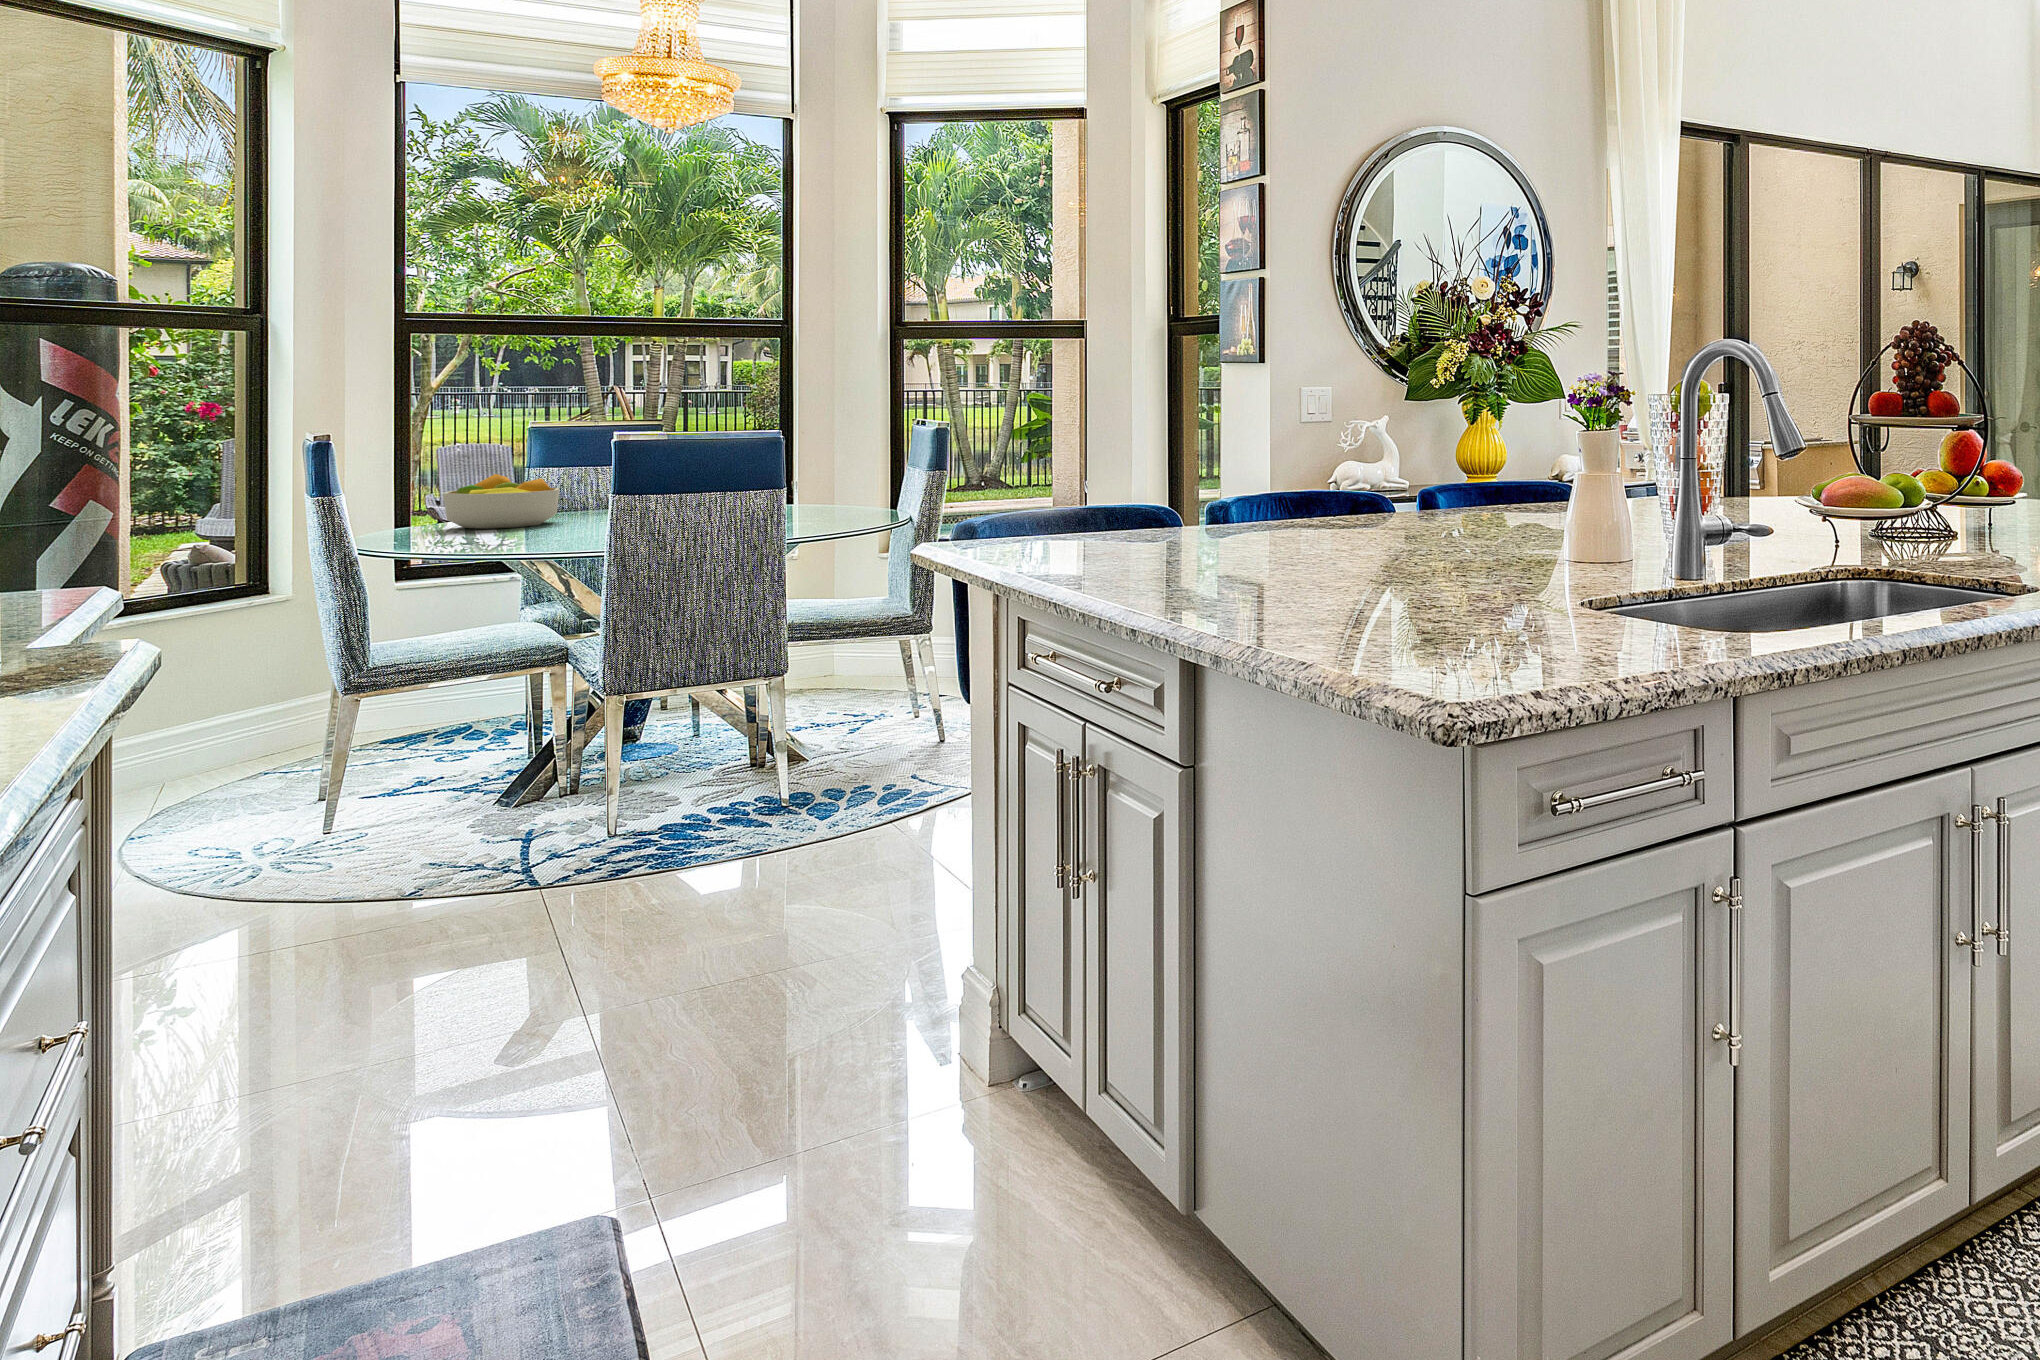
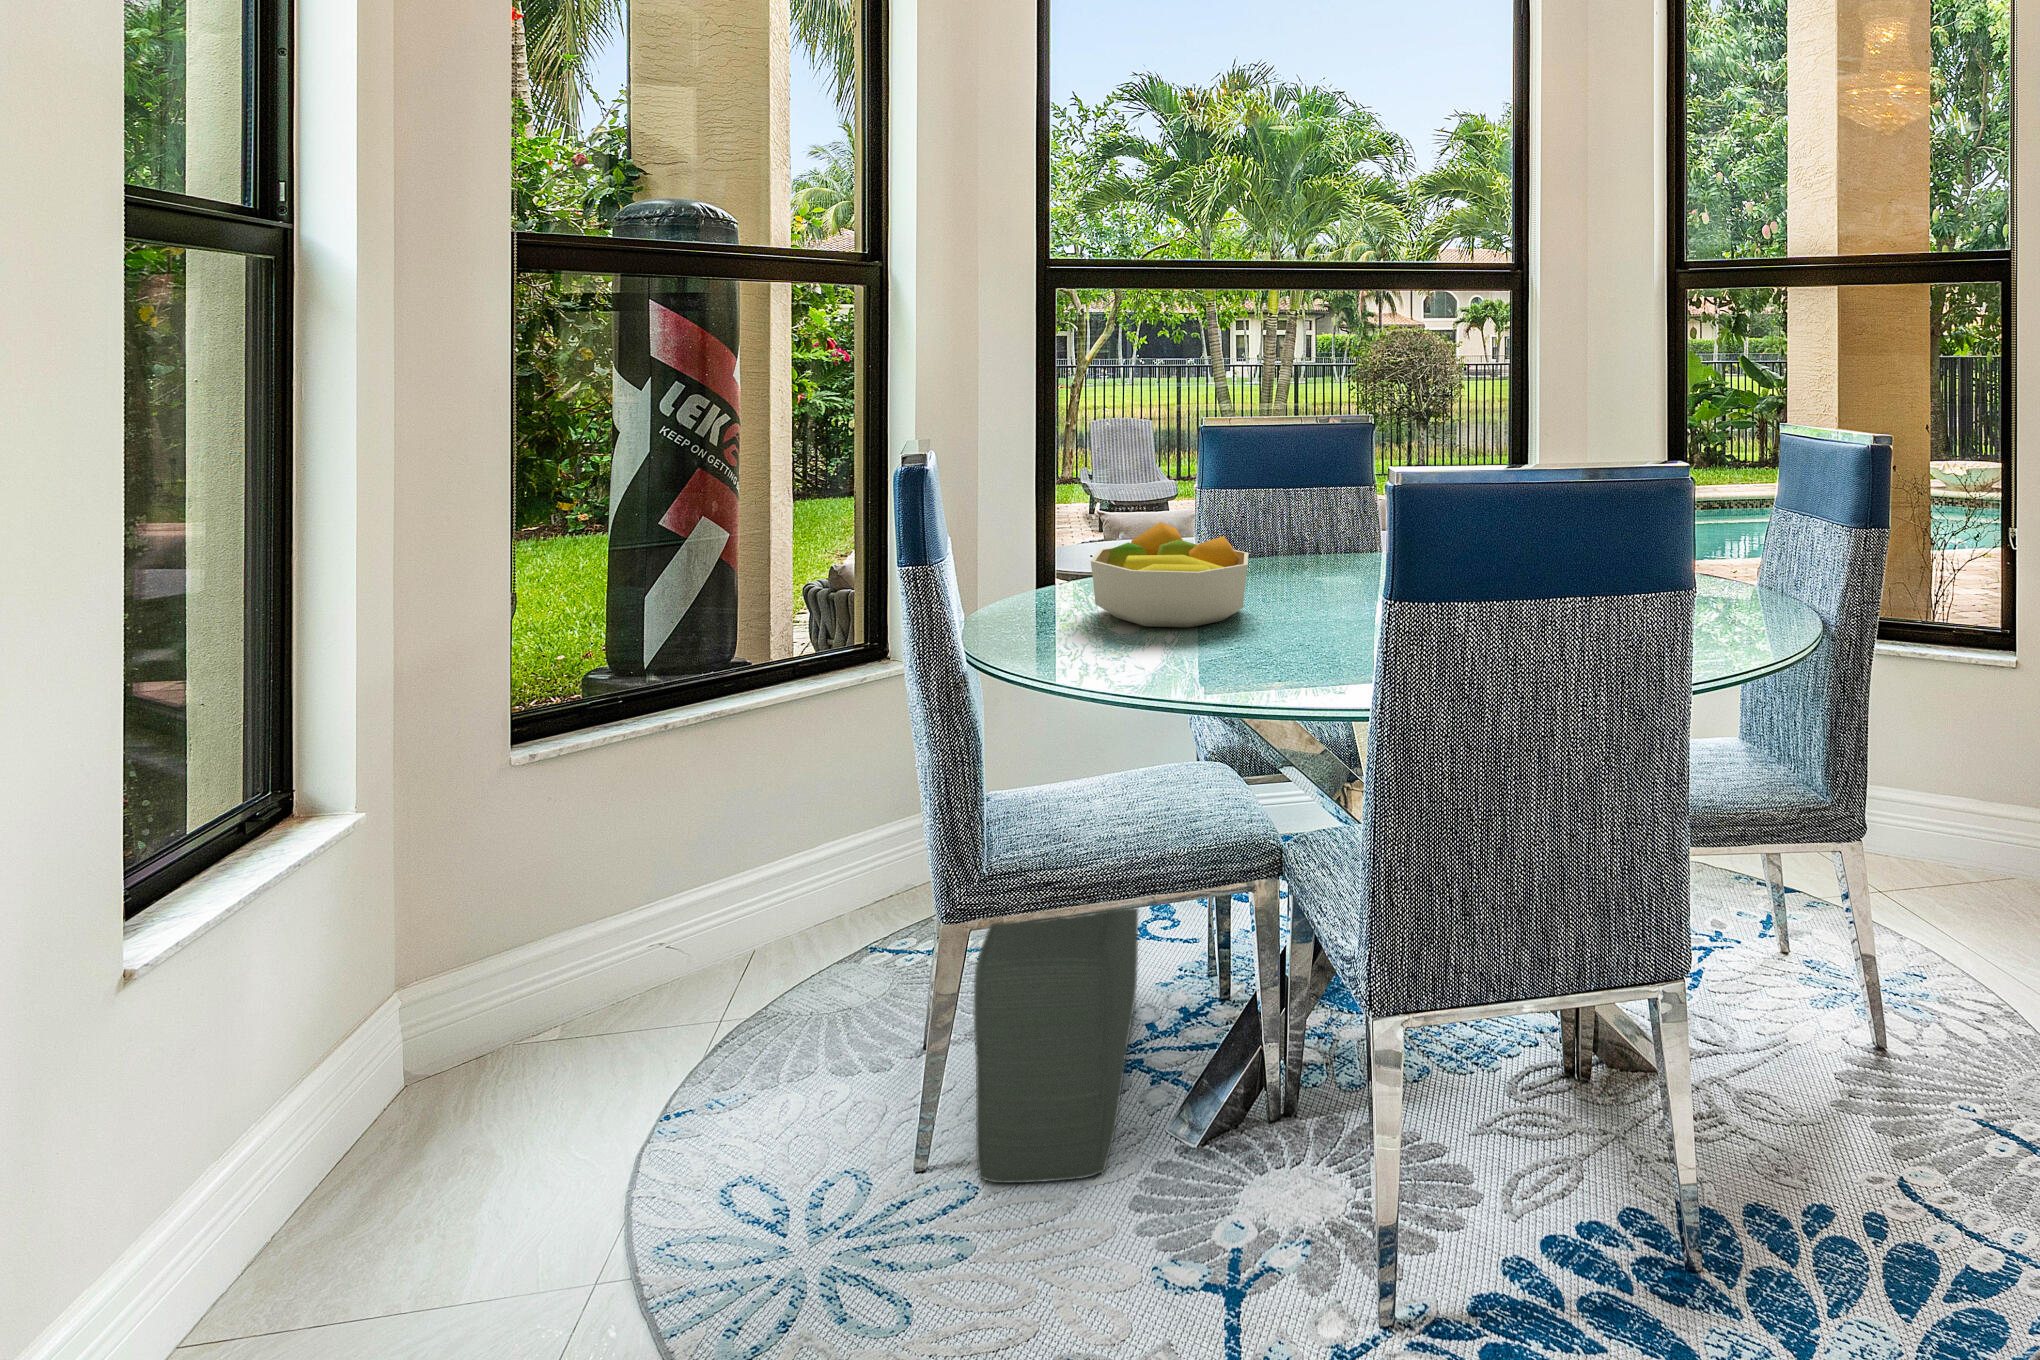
pouf: none [363,667,485,844] -> present [974,906,1139,1183]

